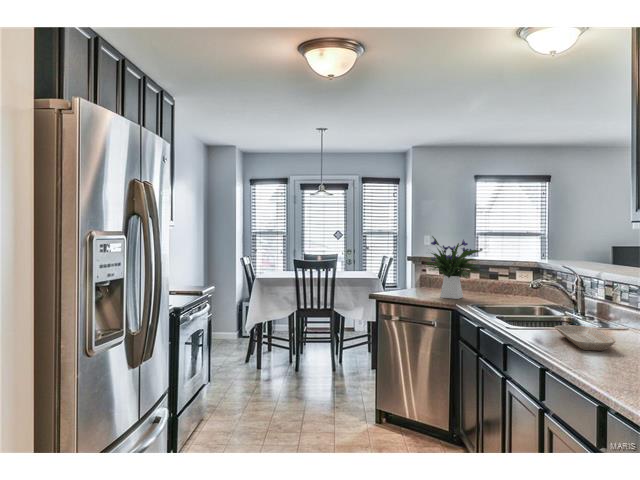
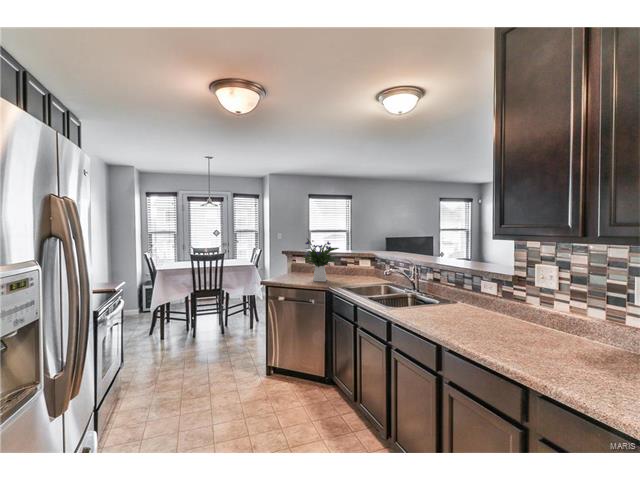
tray: present [555,325,616,351] -> none [416,303,466,324]

